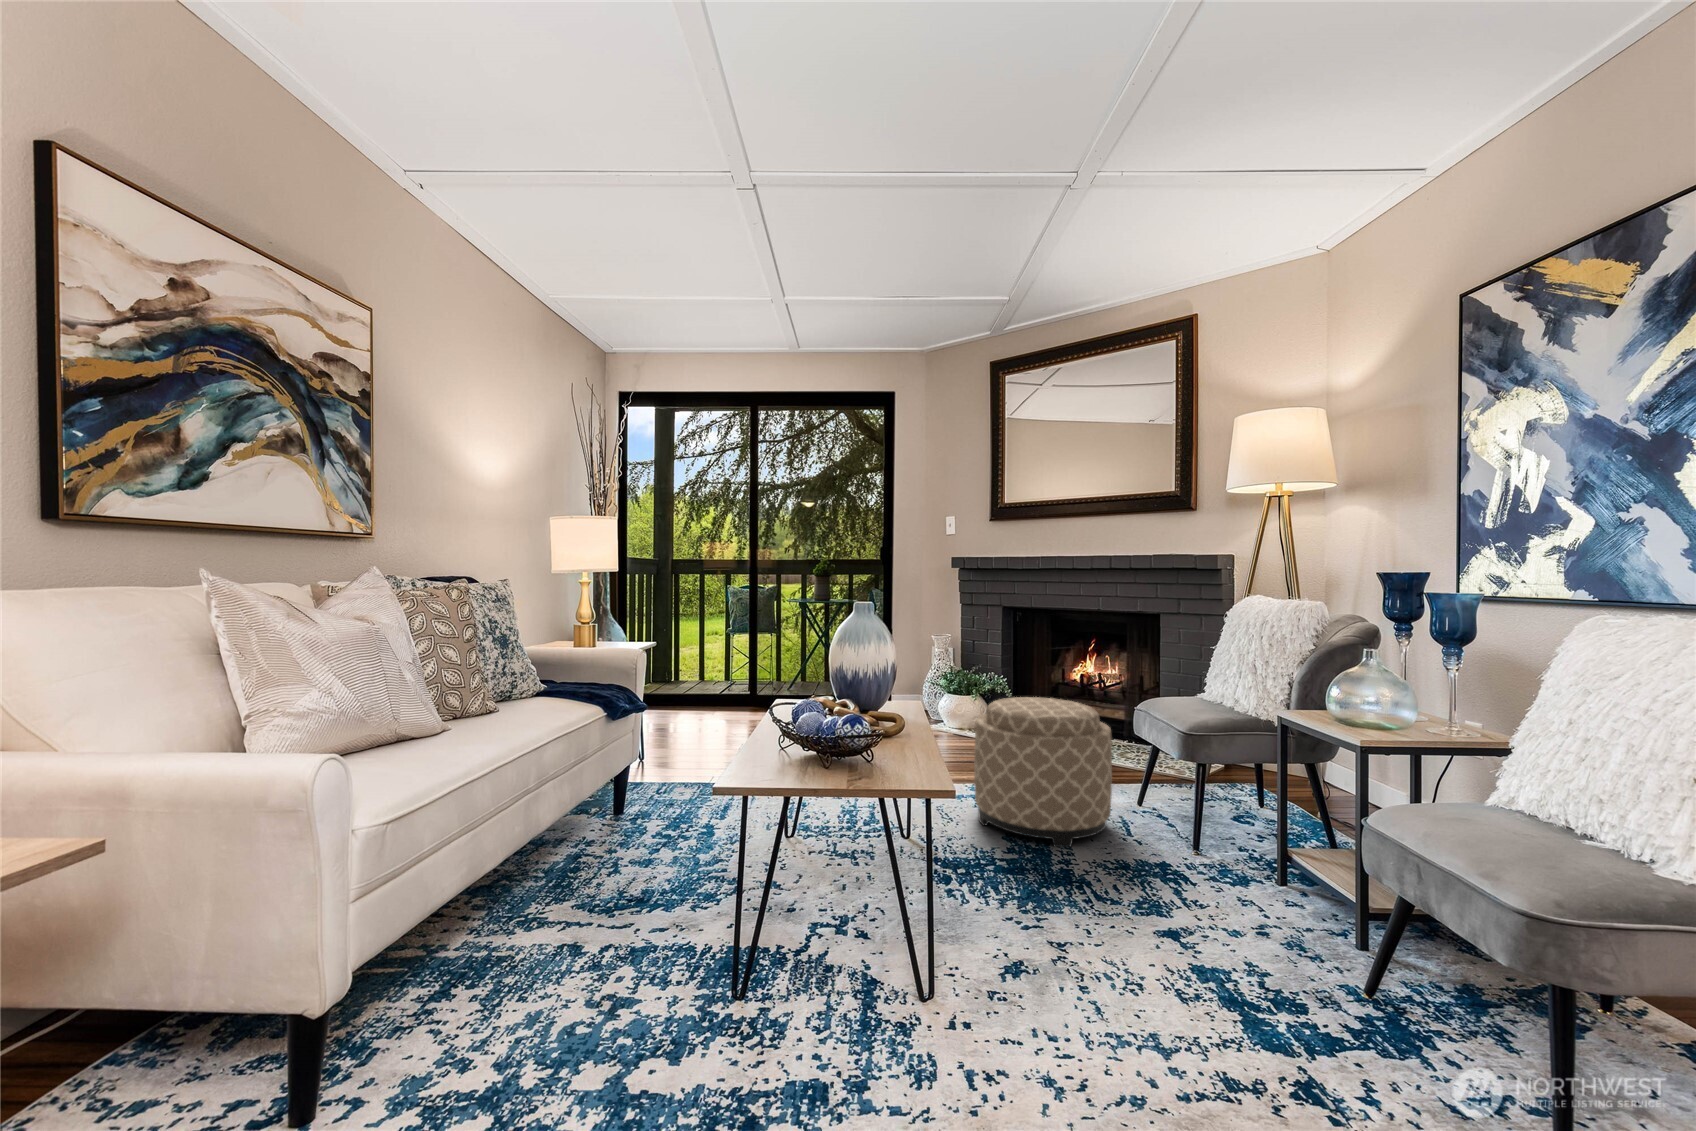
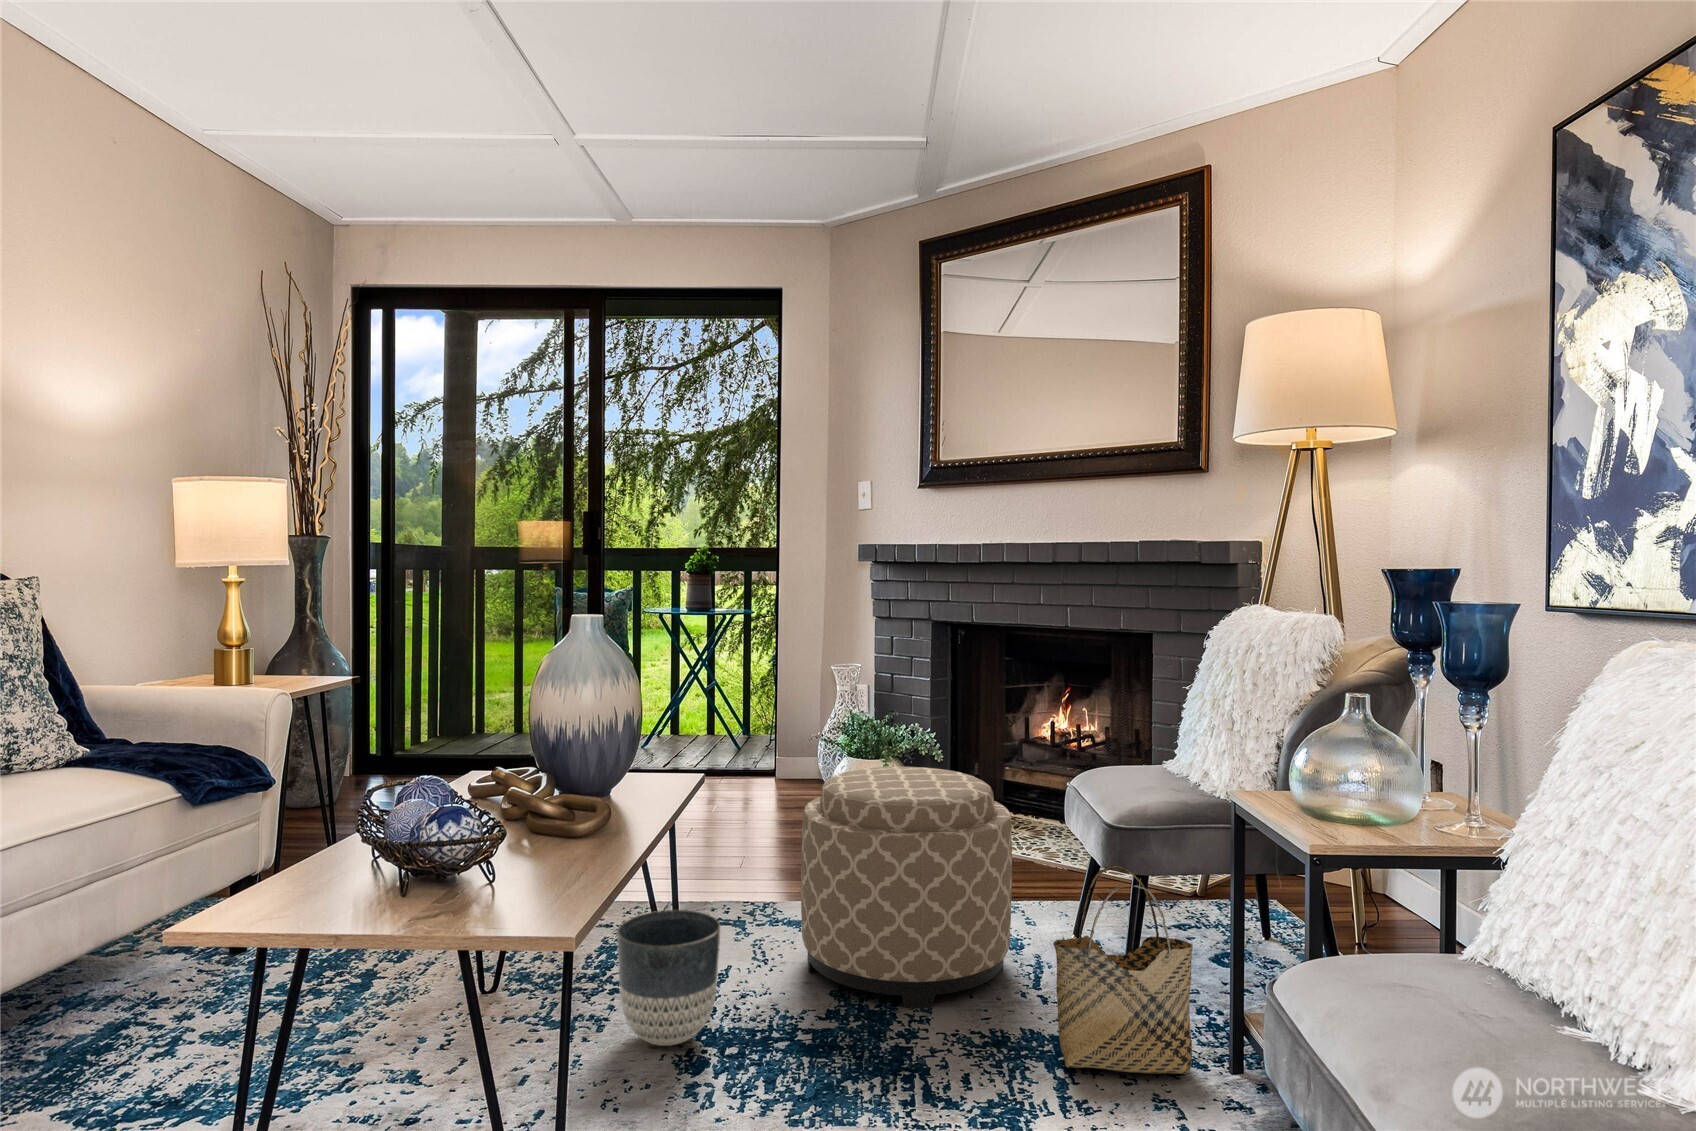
woven basket: none [1165,757,1258,887] -> present [1053,865,1193,1074]
planter: none [888,784,951,867] -> present [617,910,720,1046]

